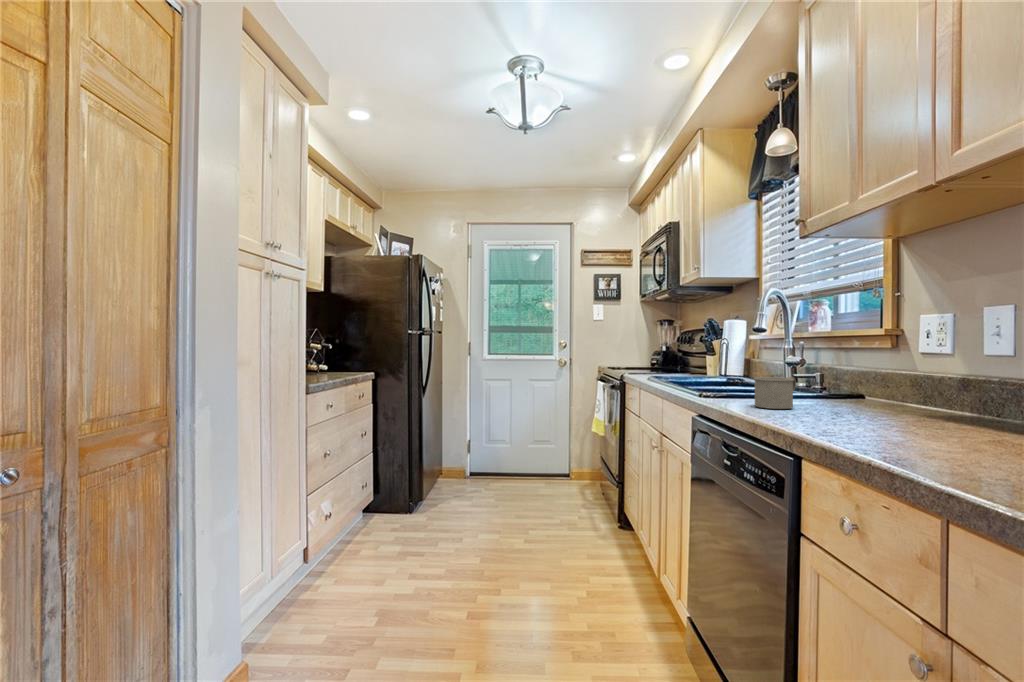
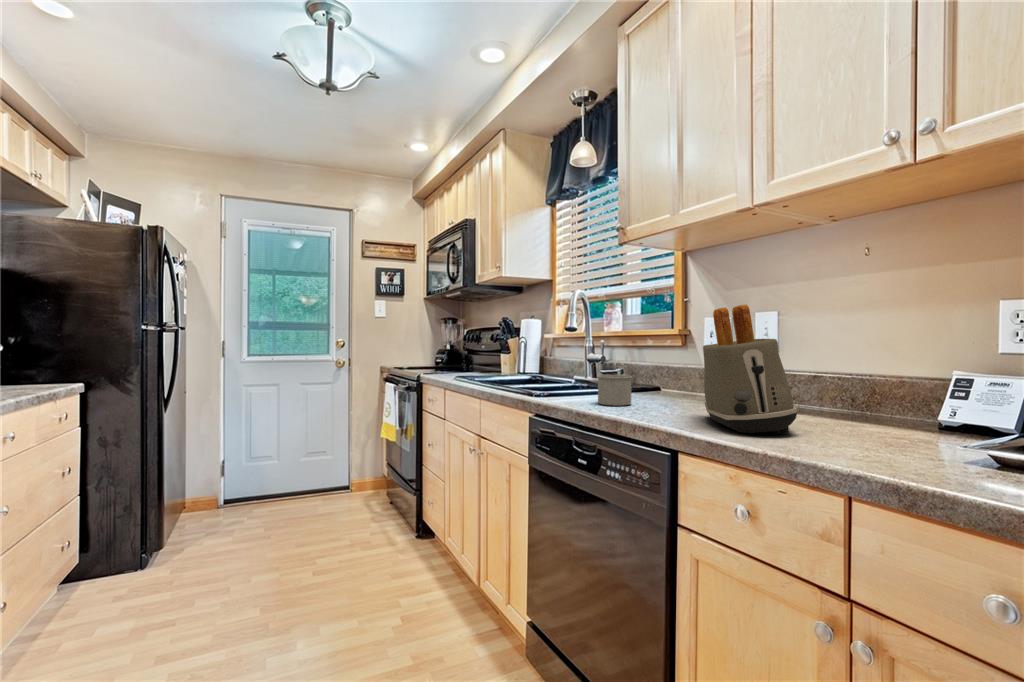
toaster: none [839,302,943,444] -> present [703,304,797,434]

